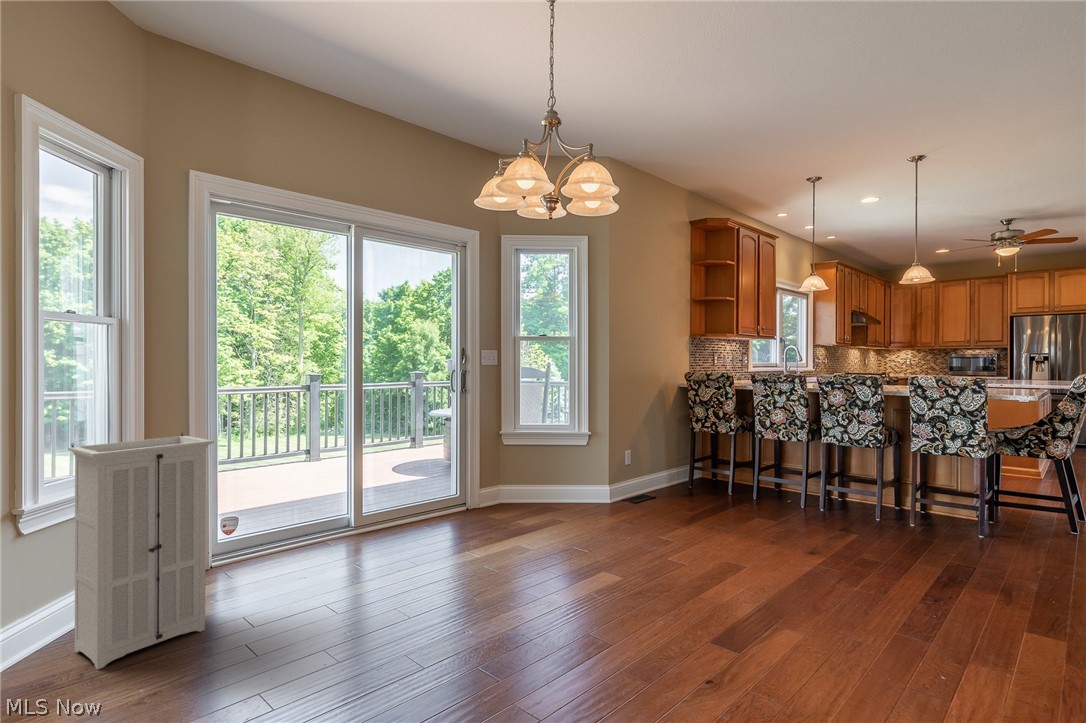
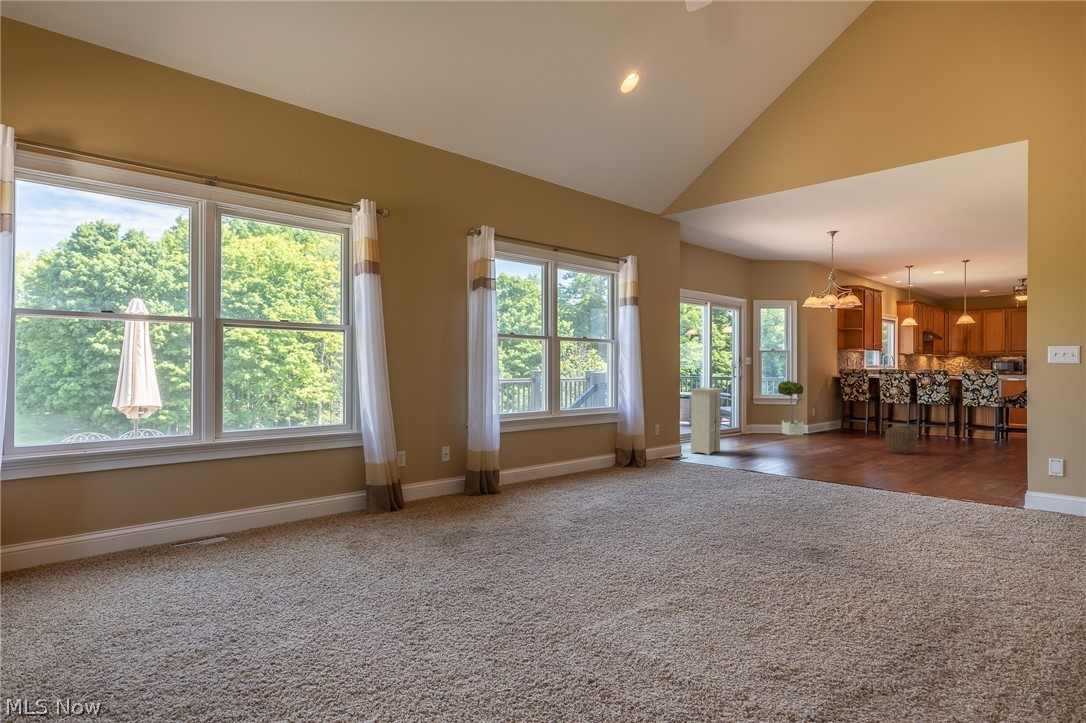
potted tree: none [542,397,590,513] -> present [778,380,804,435]
woven basket: none [696,535,780,633] -> present [885,424,917,454]

